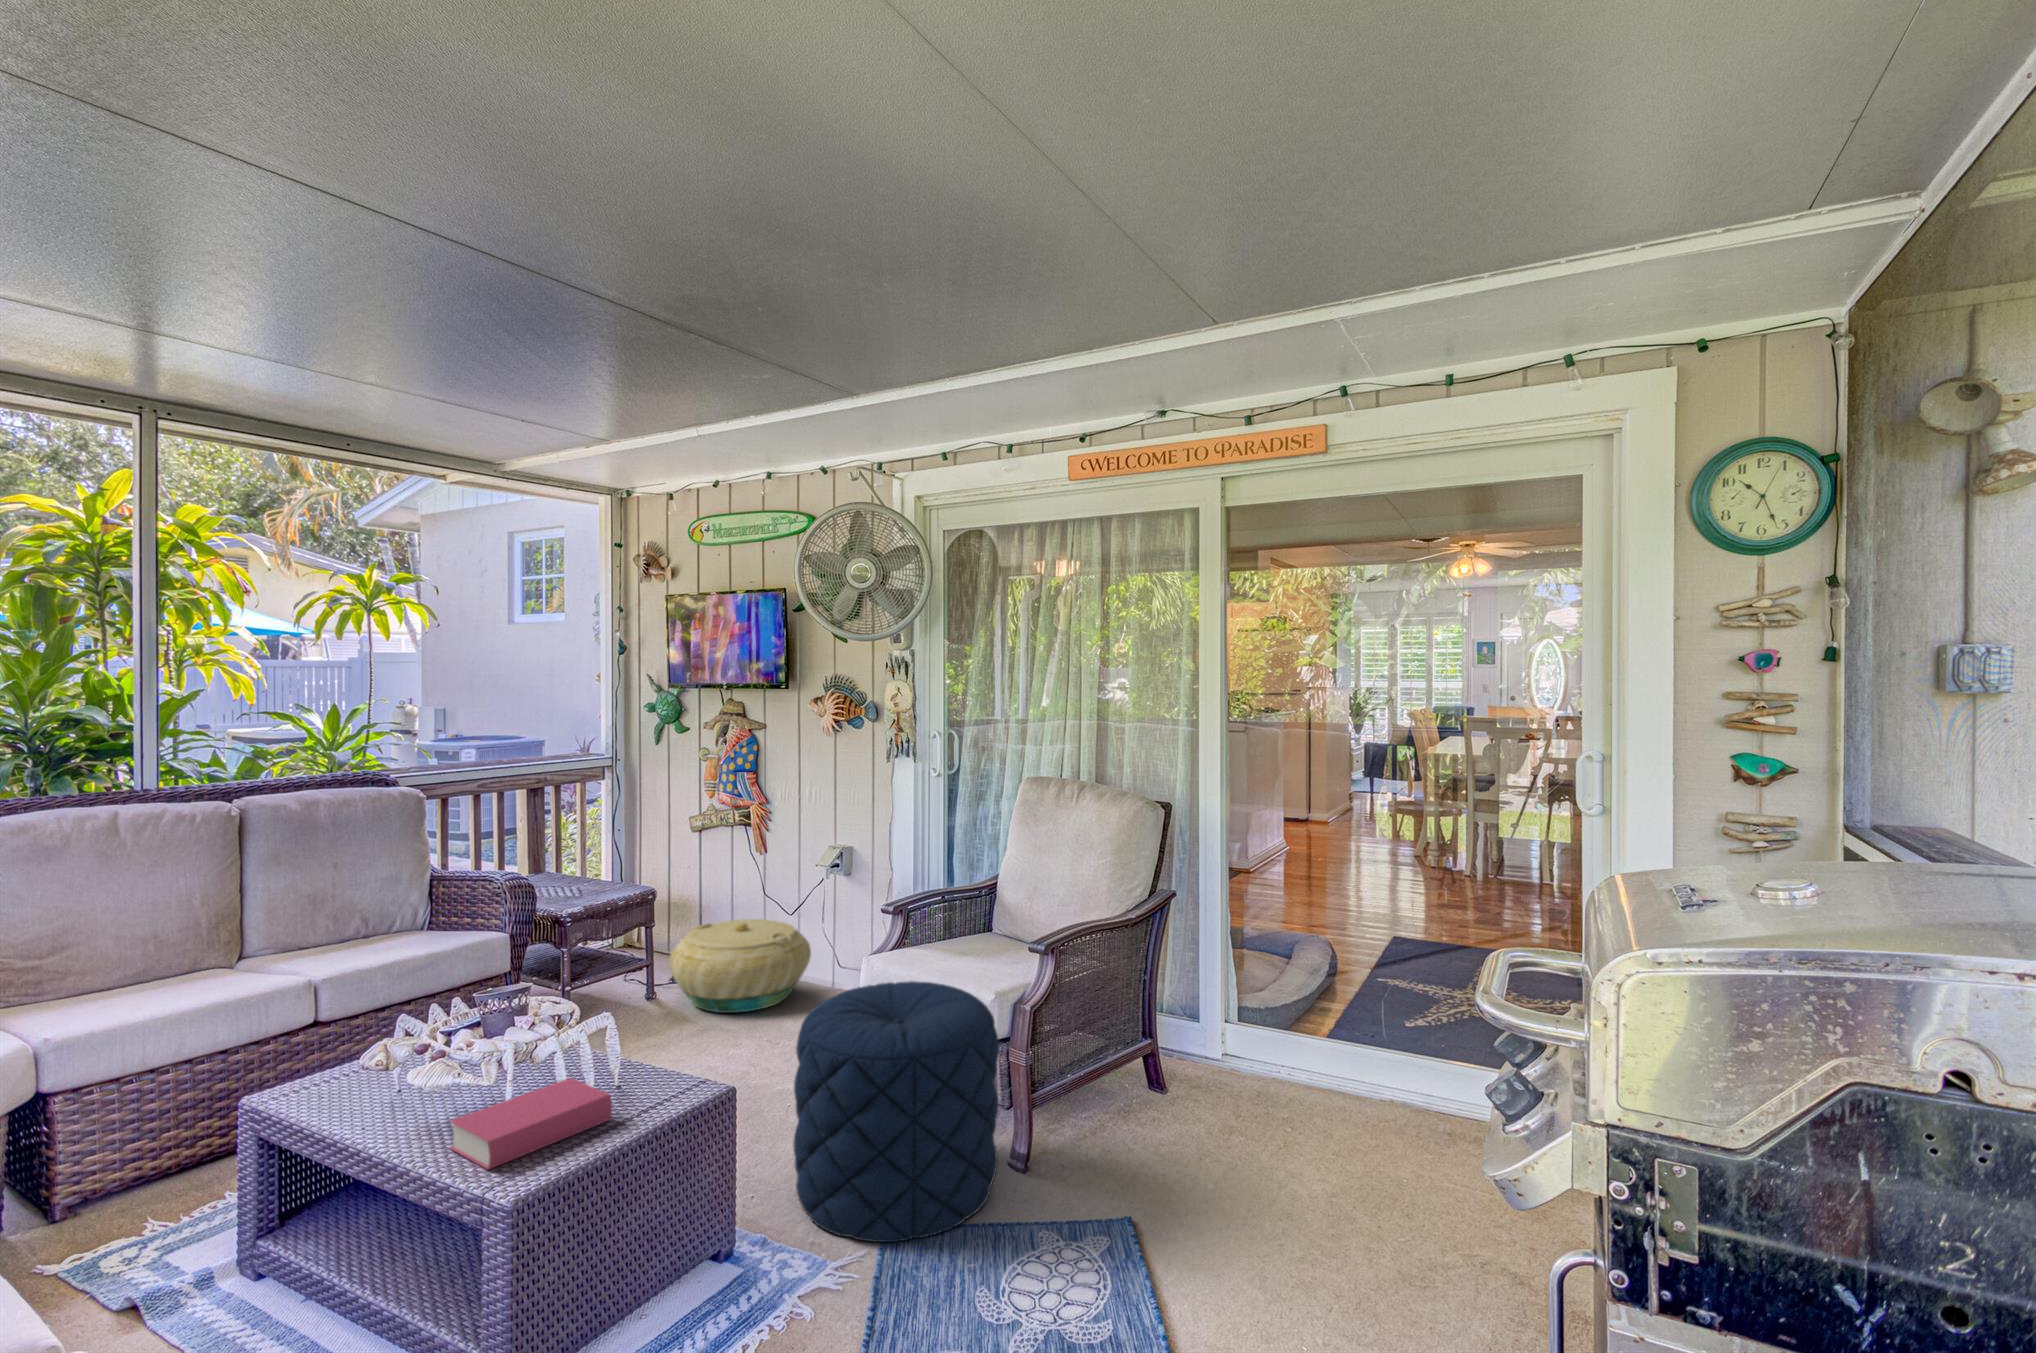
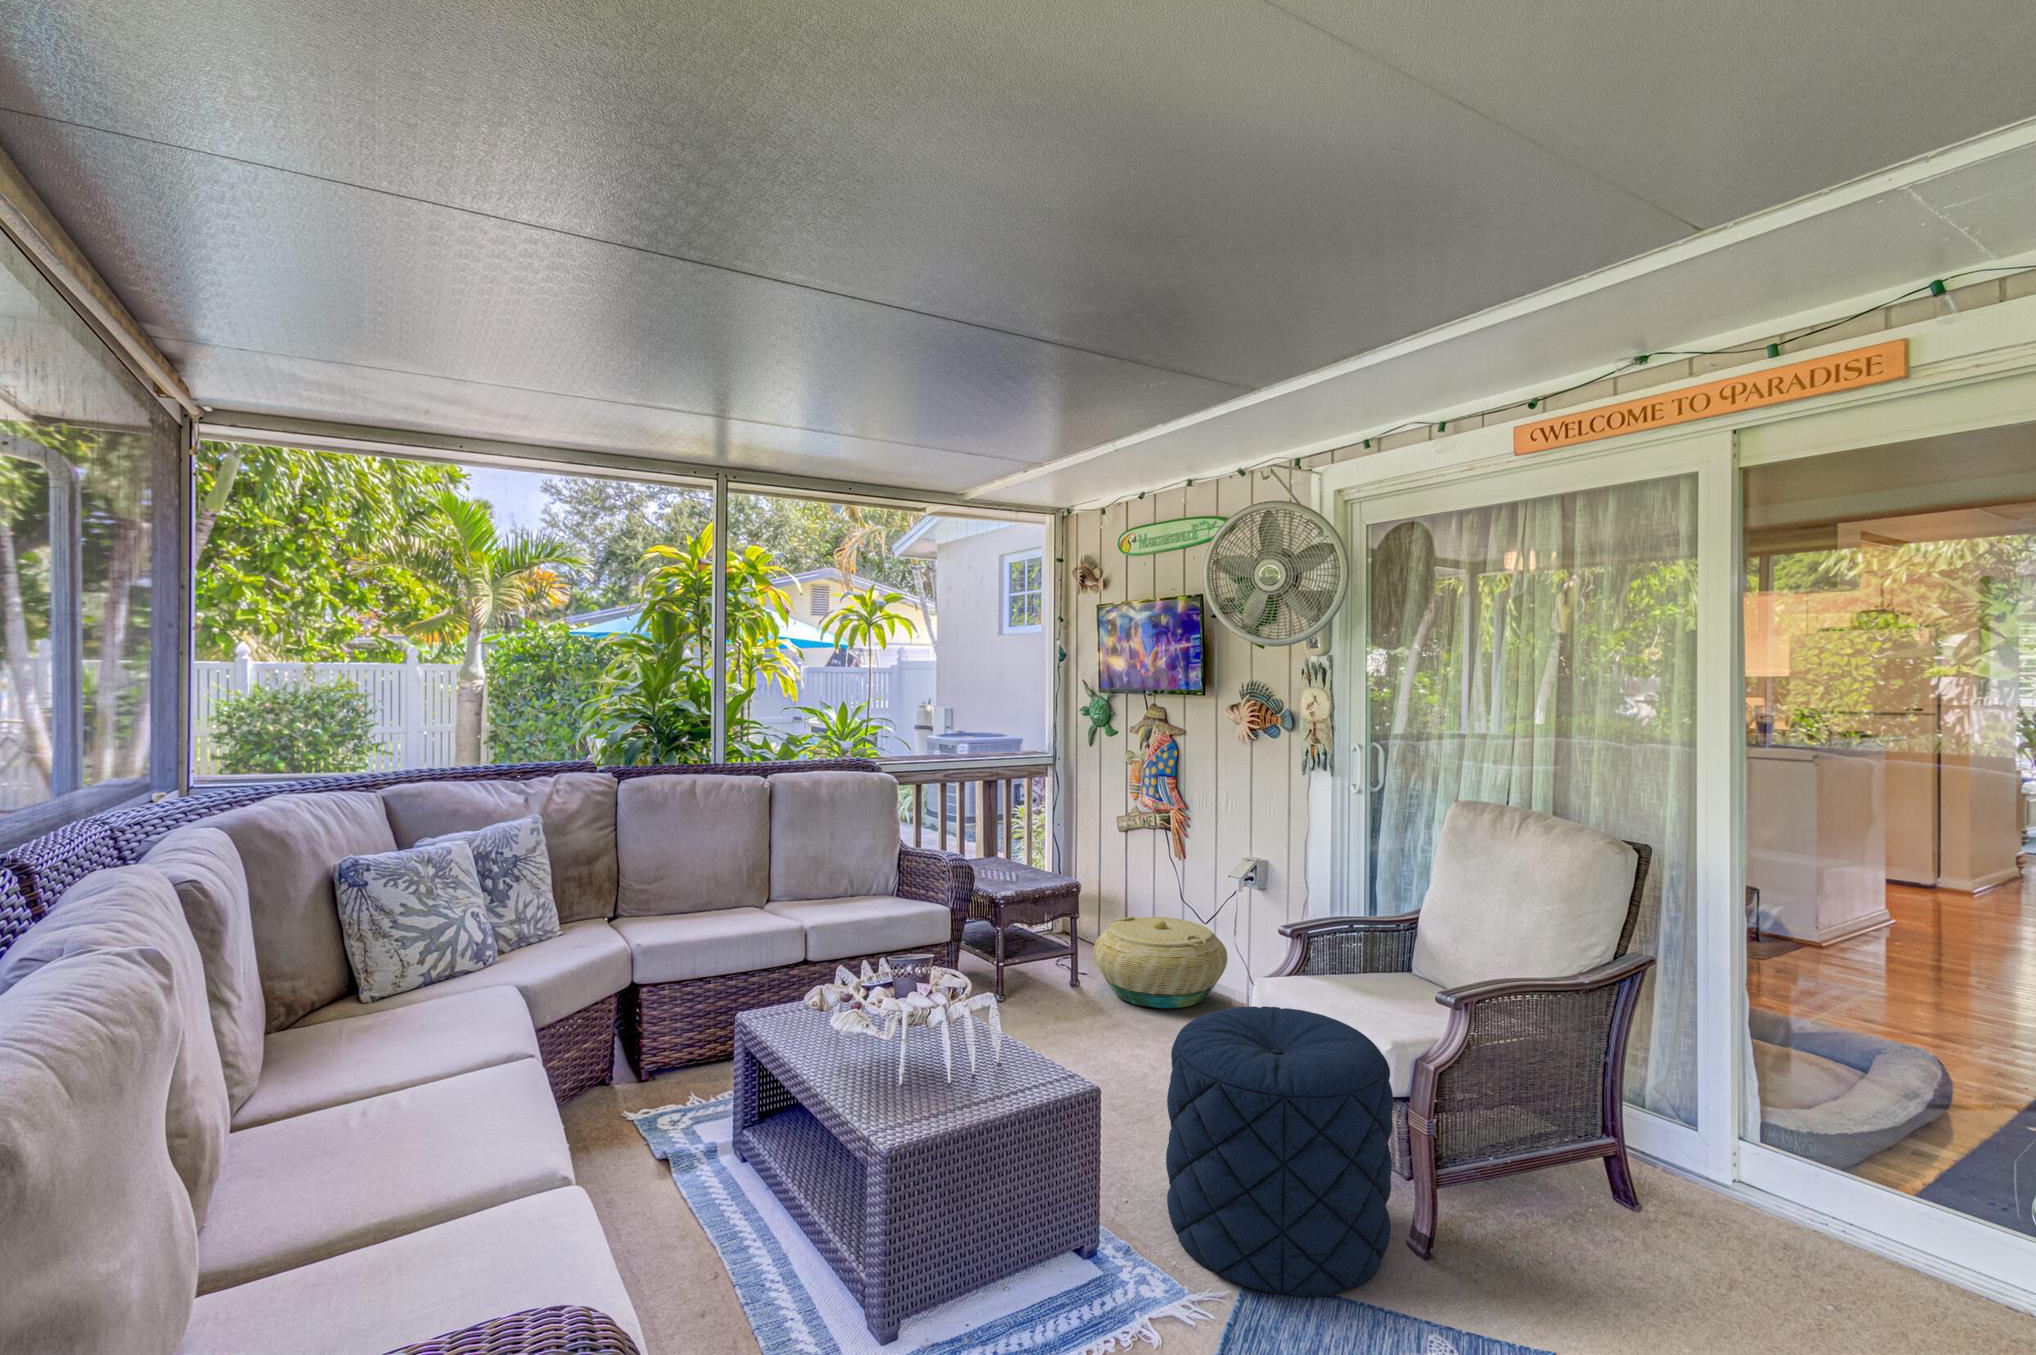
book: present [450,1078,612,1170] -> none [849,1048,982,1120]

